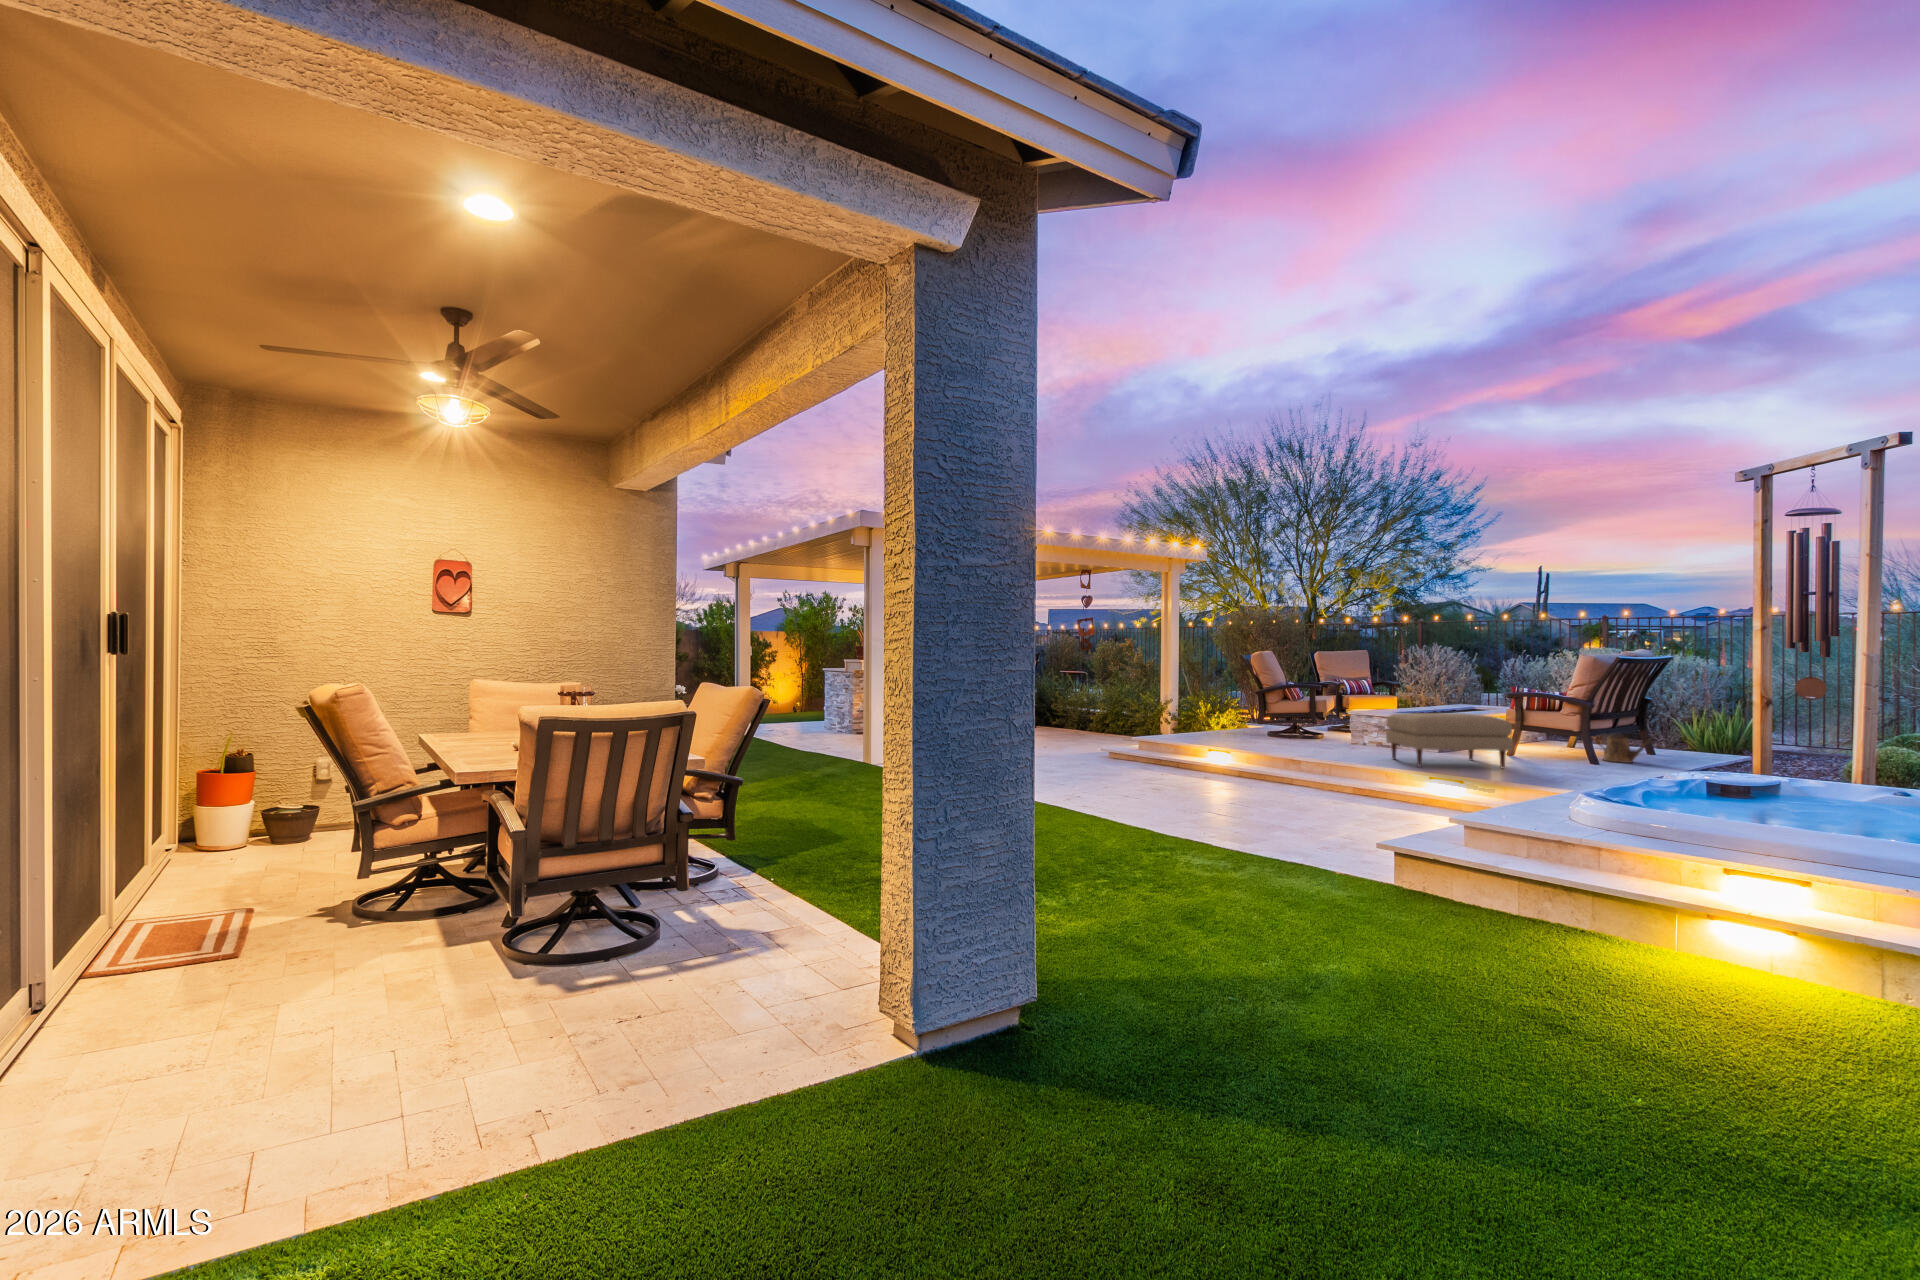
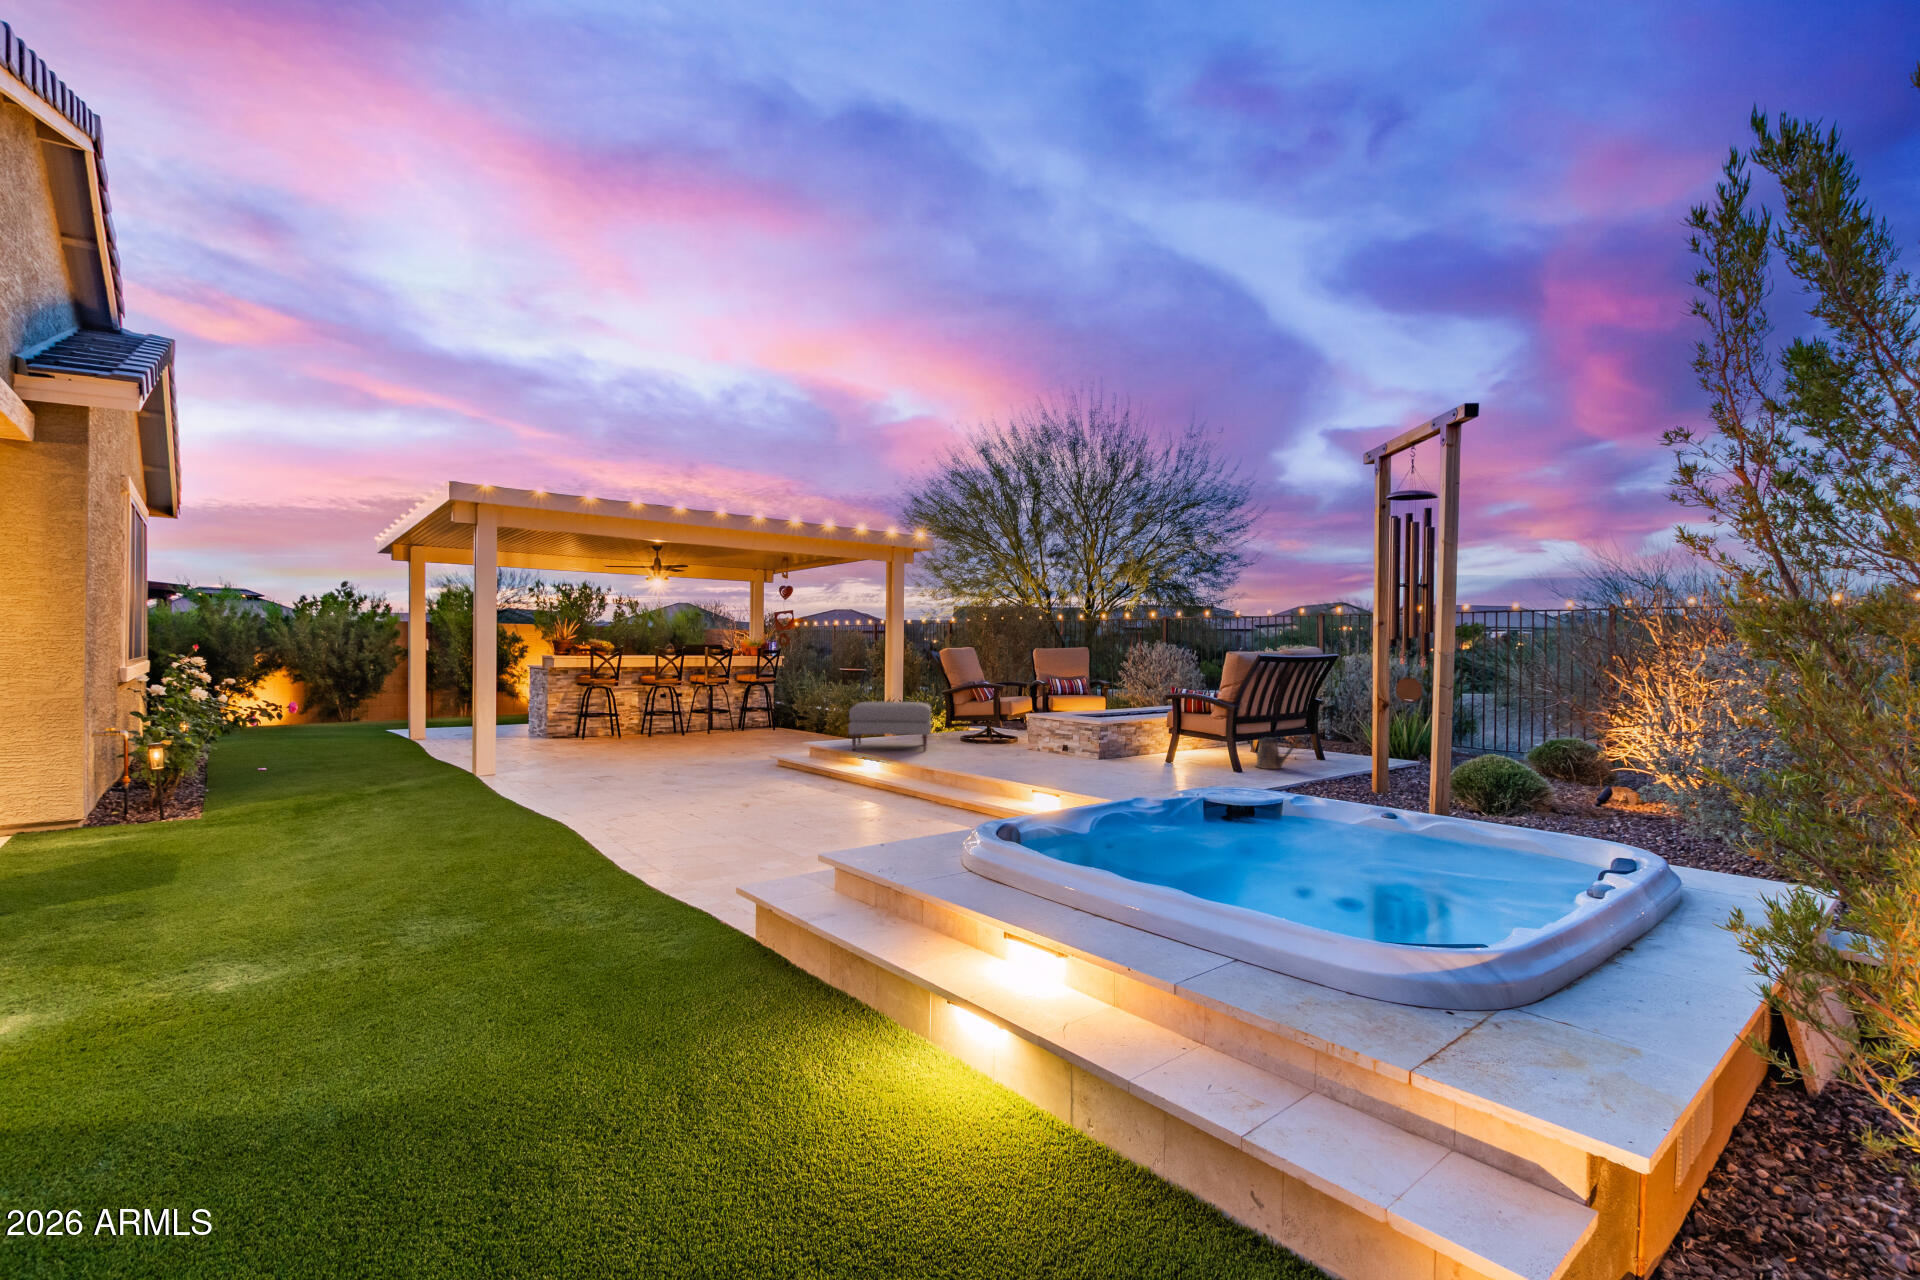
ottoman: present [1386,713,1513,768] -> present [849,702,931,751]

